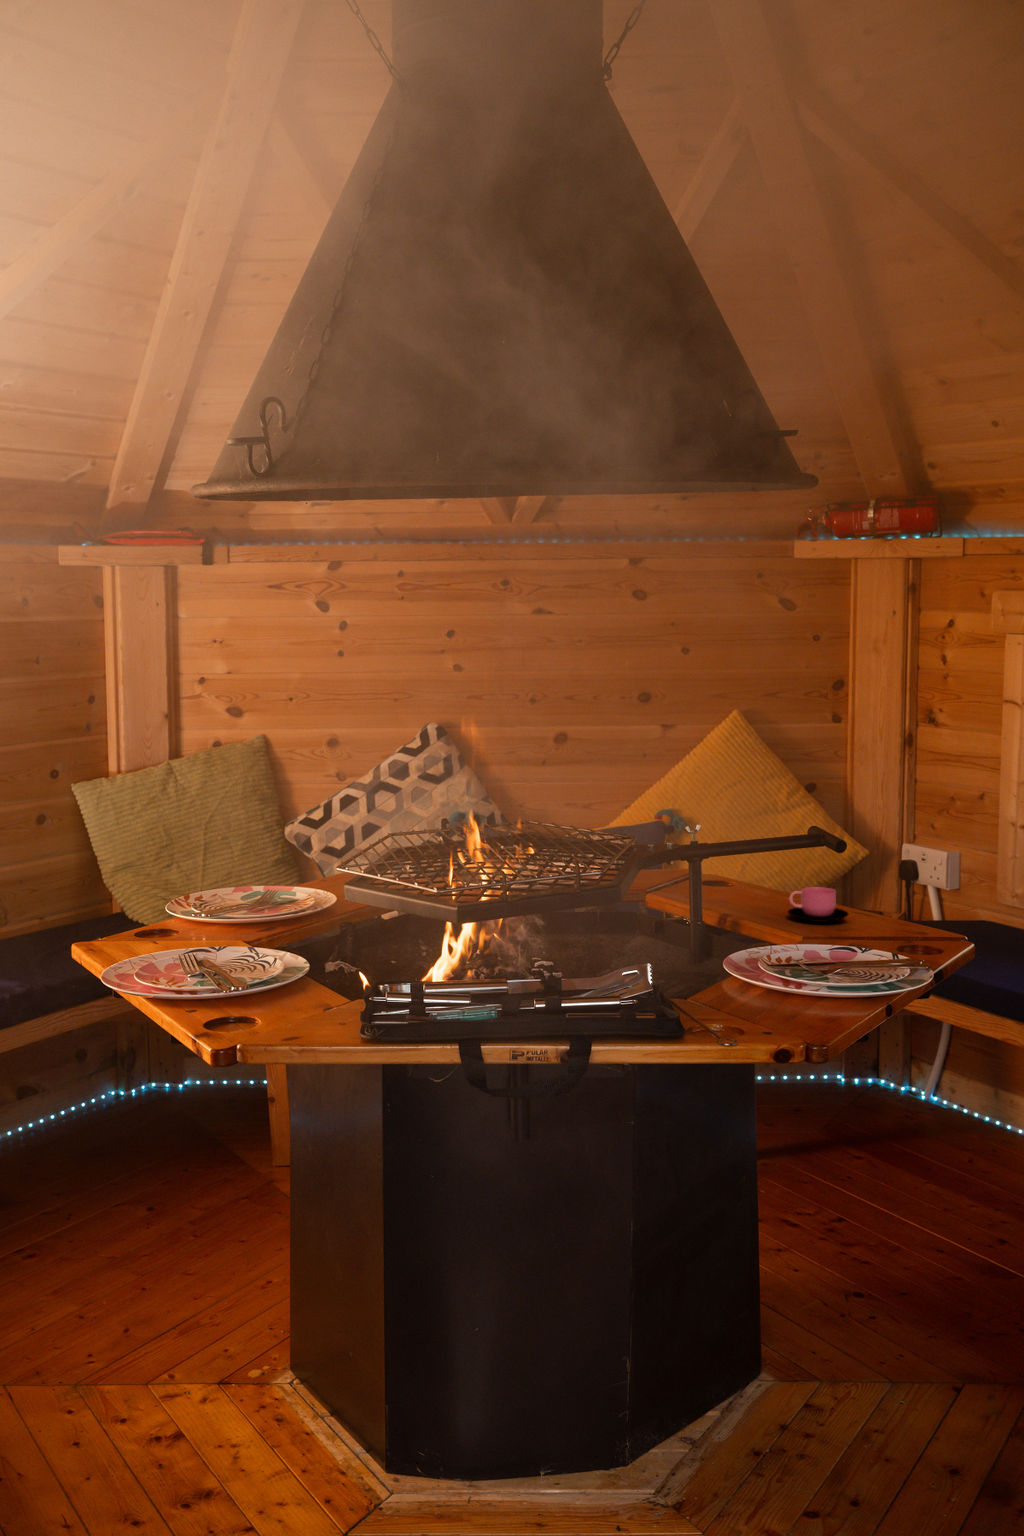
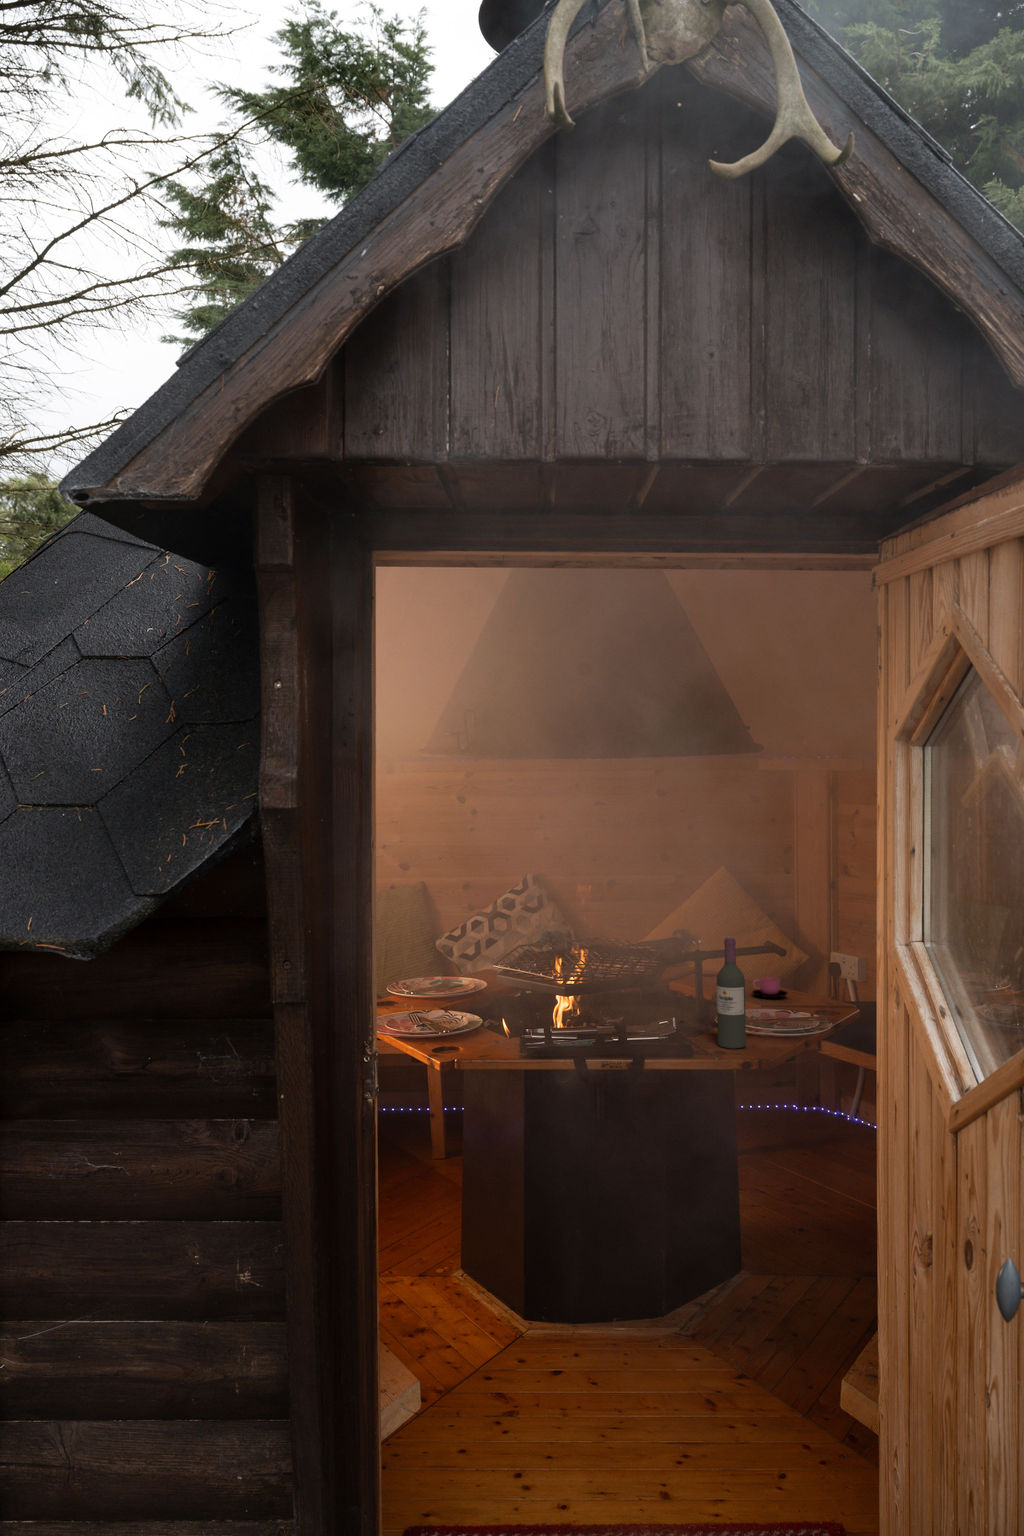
wine bottle: none [730,820,782,1019] -> present [717,938,746,1049]

